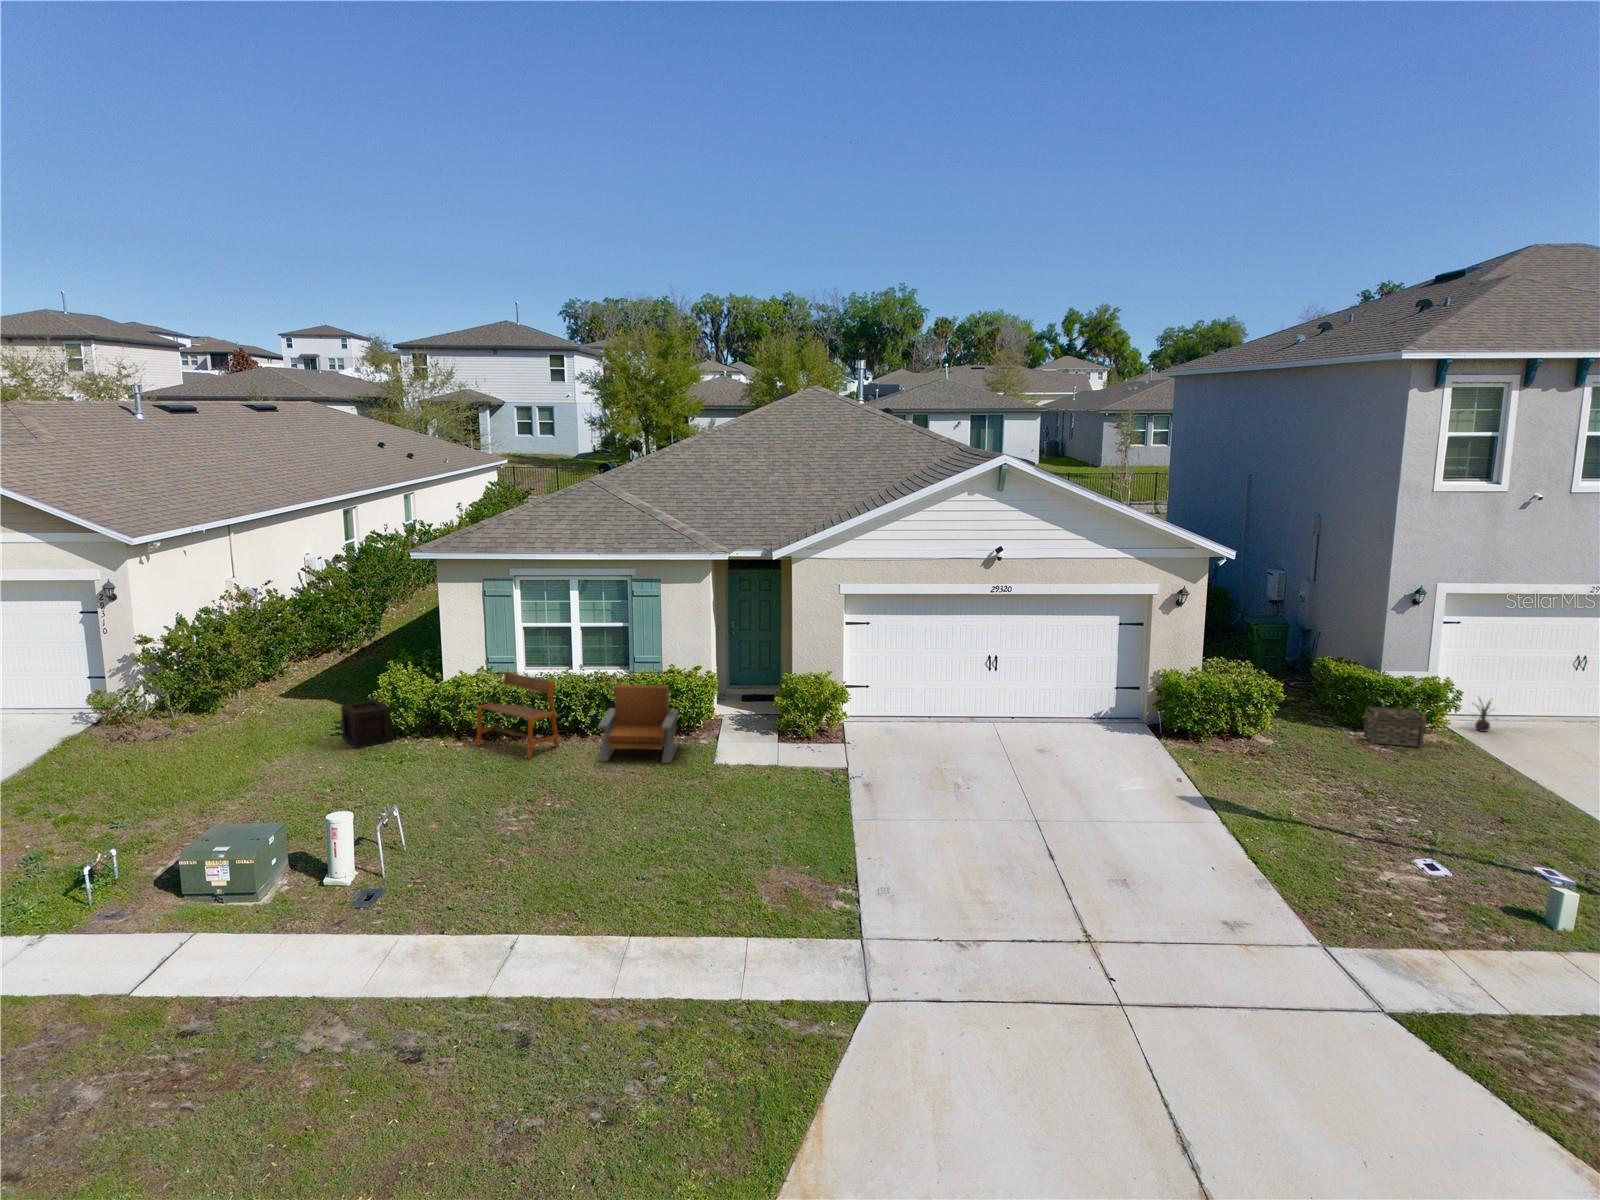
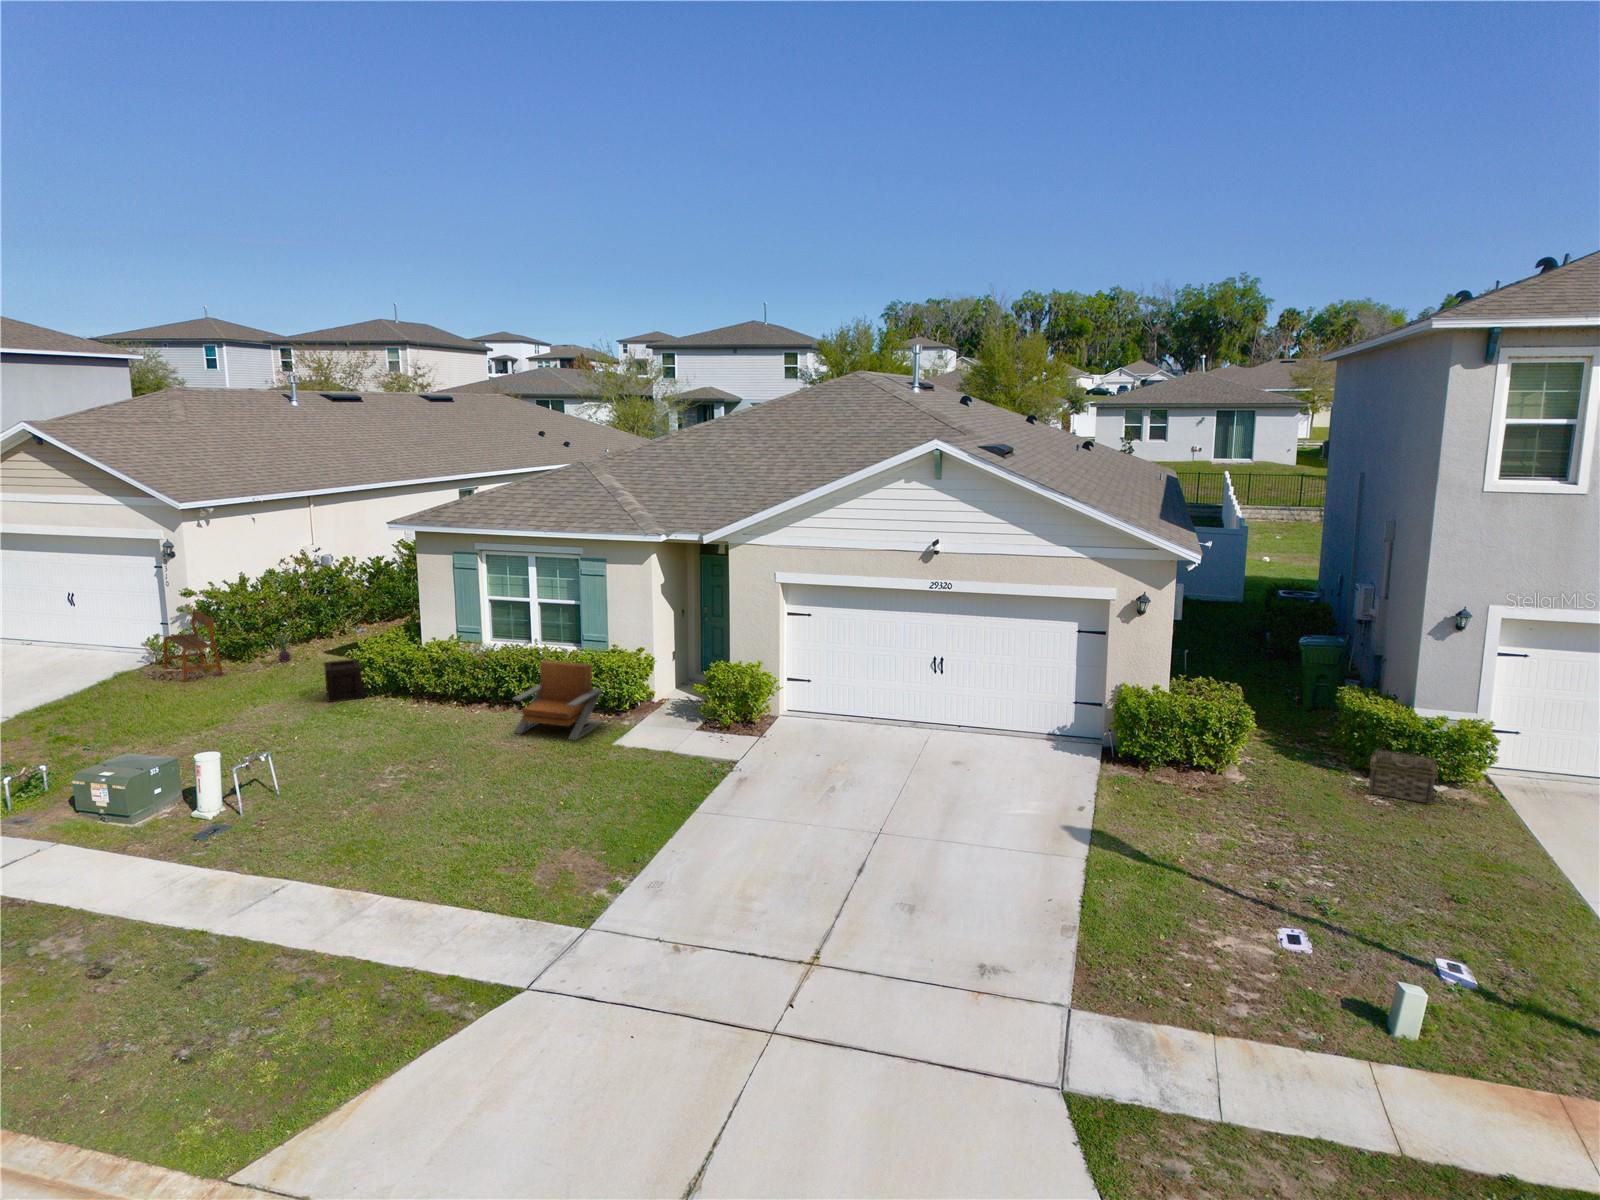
bench: present [477,672,559,758] -> present [163,609,223,682]
decorative plant: present [1472,698,1492,732] -> present [274,634,290,661]

